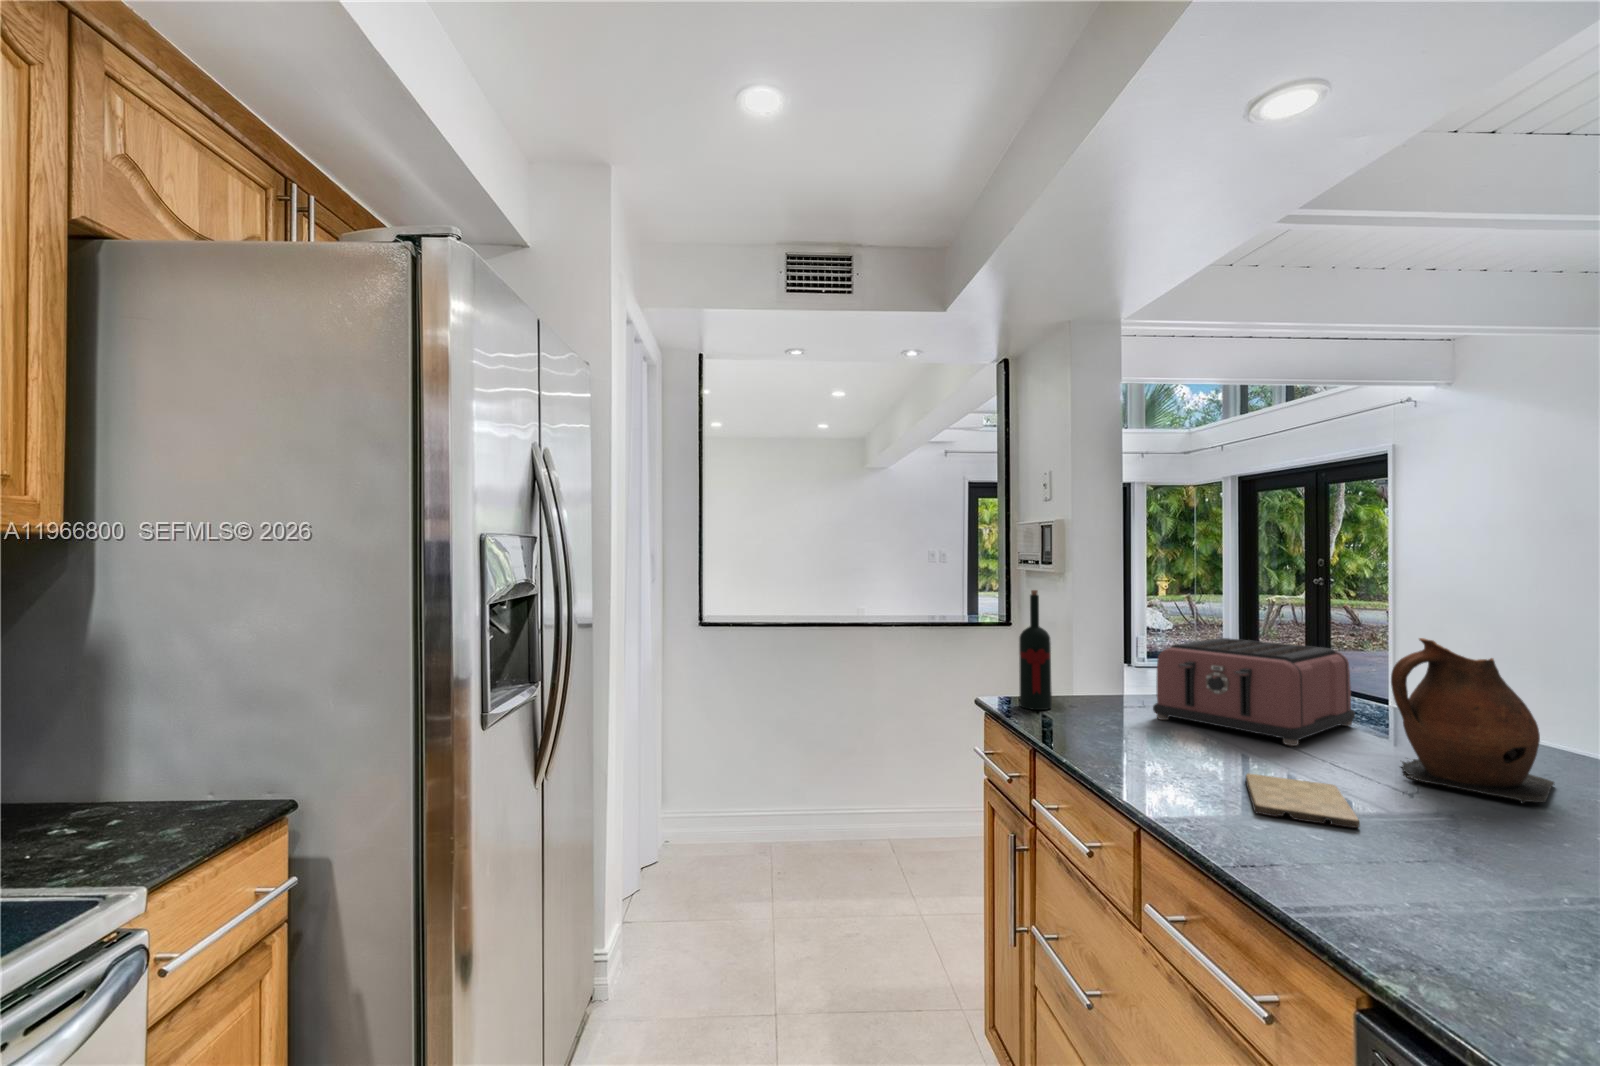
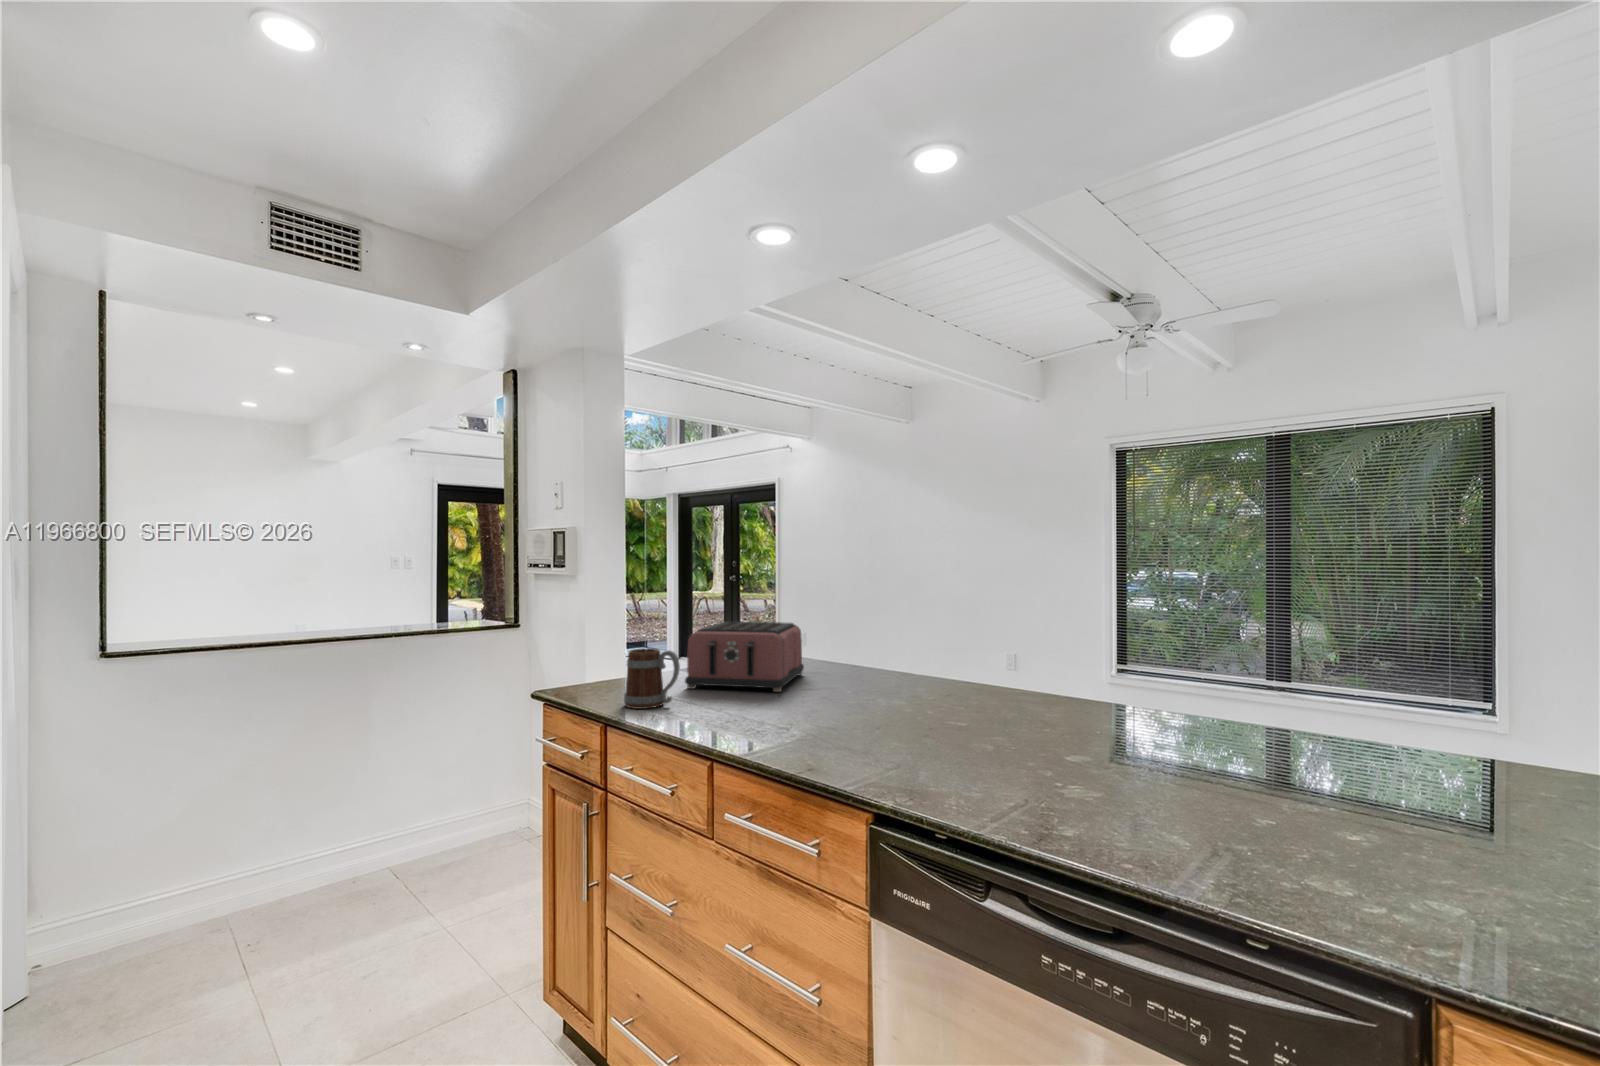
wine bottle: present [1019,590,1052,710] -> none [578,591,606,697]
ceramic pitcher: present [1391,638,1554,804] -> none [835,610,905,703]
mug: none [1060,661,1129,736] -> present [624,648,680,709]
cutting board: present [1246,774,1360,828] -> none [765,710,836,735]

